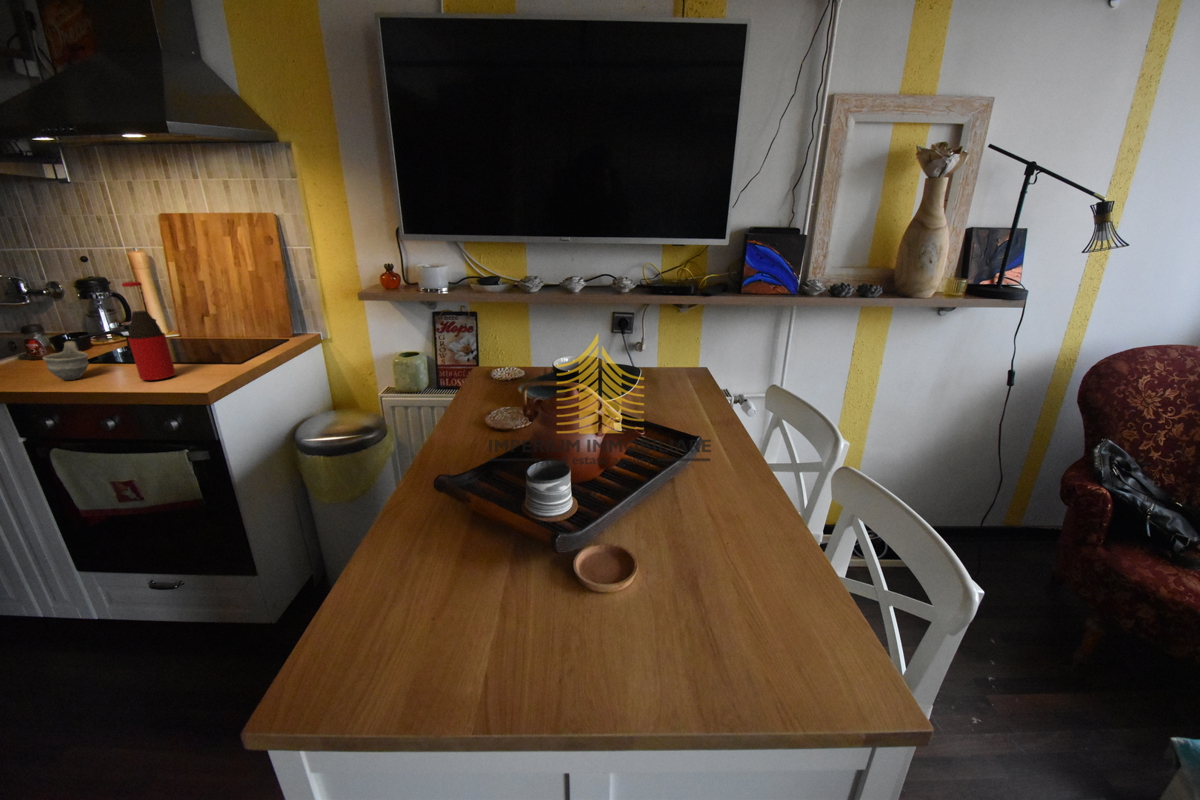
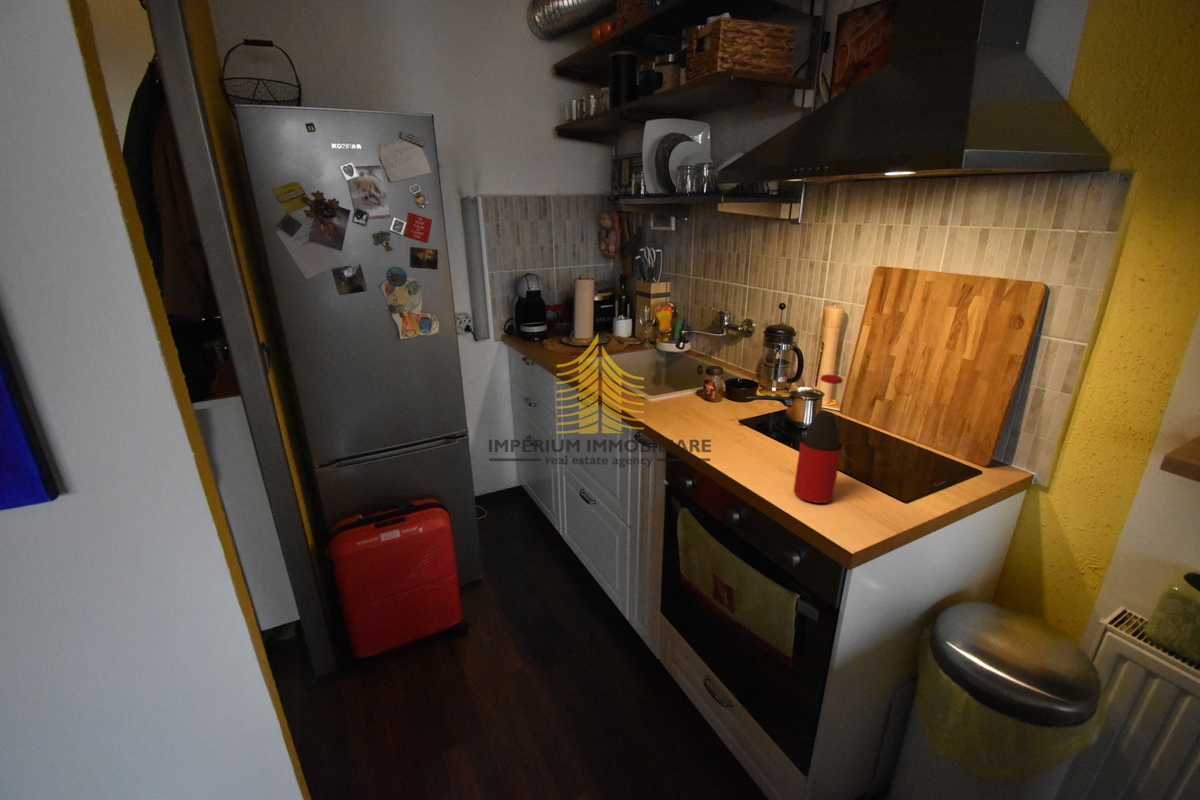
cup: present [43,341,89,380] -> none [716,413,754,459]

